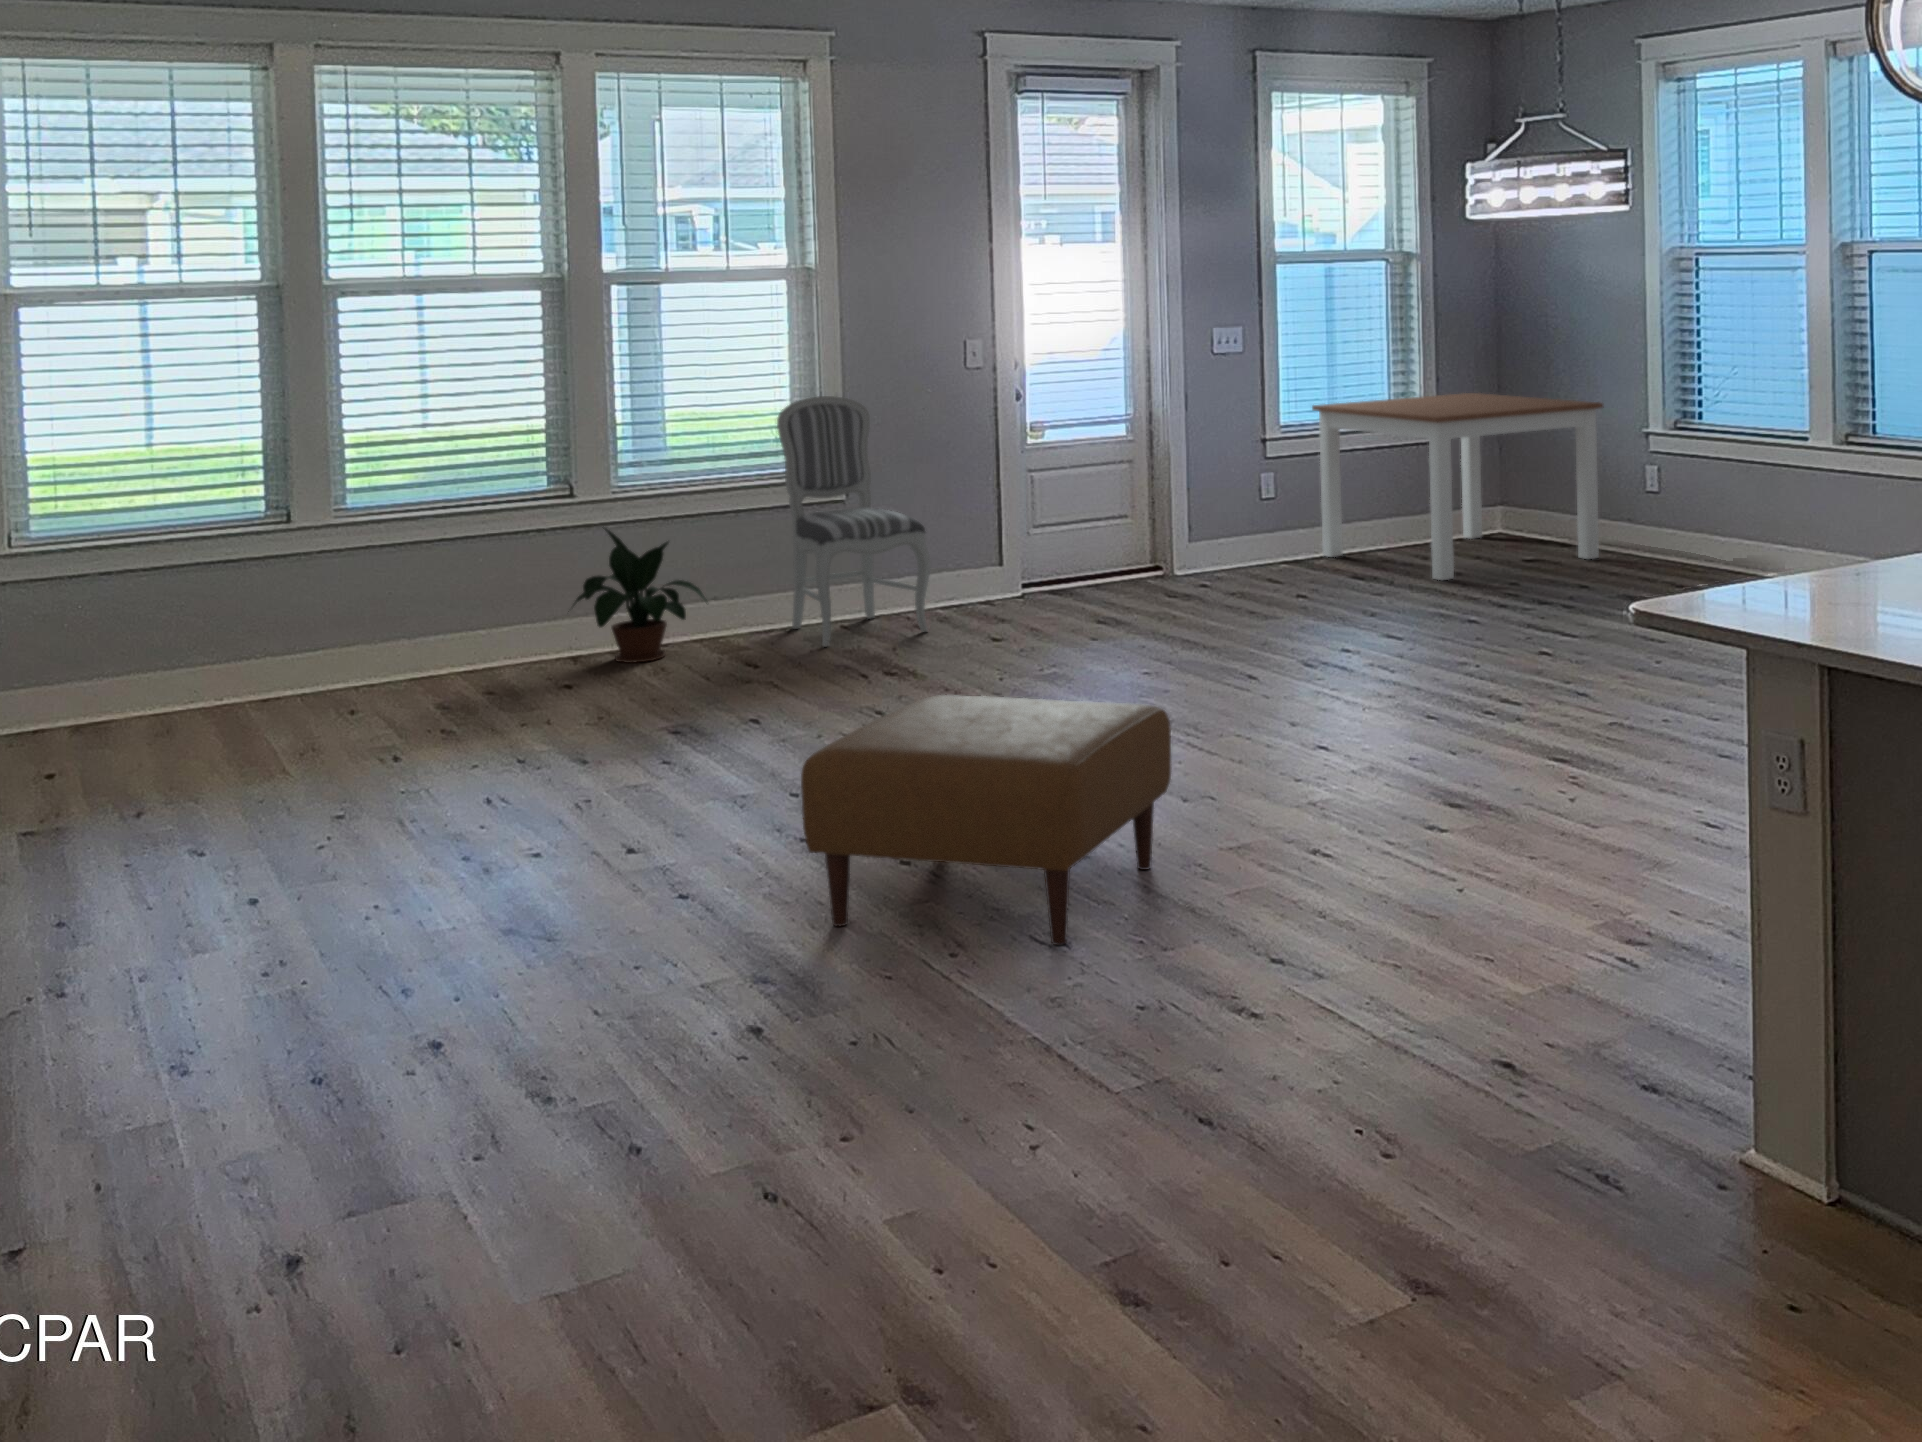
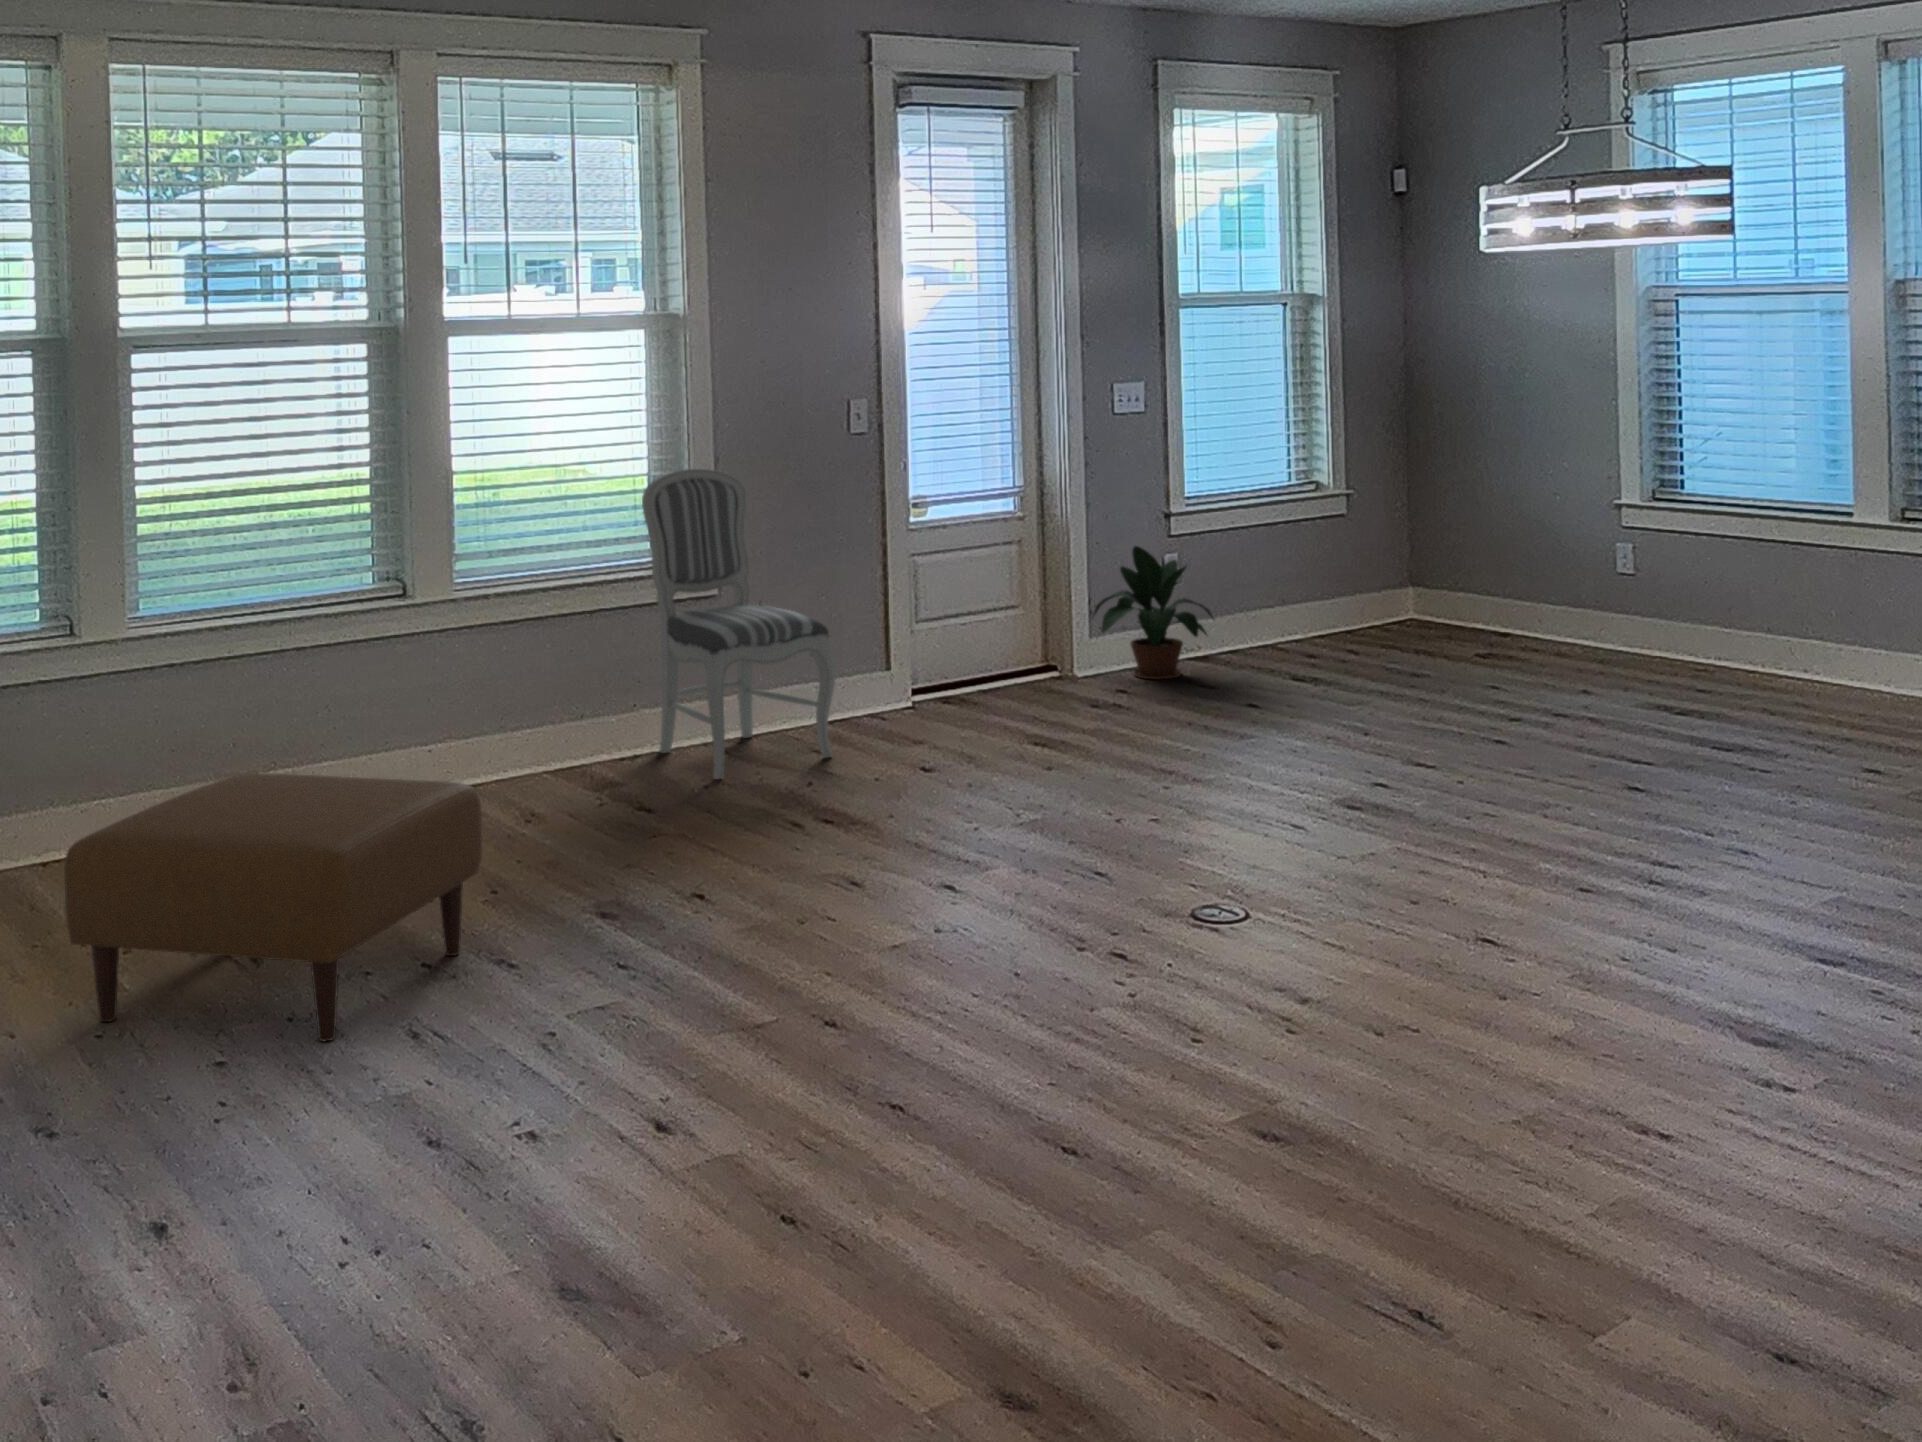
dining table: present [1312,393,1603,580] -> none [1215,456,1566,682]
potted plant: present [568,528,706,663] -> present [1093,546,1213,679]
ottoman: present [801,695,1171,945] -> present [64,773,482,1041]

